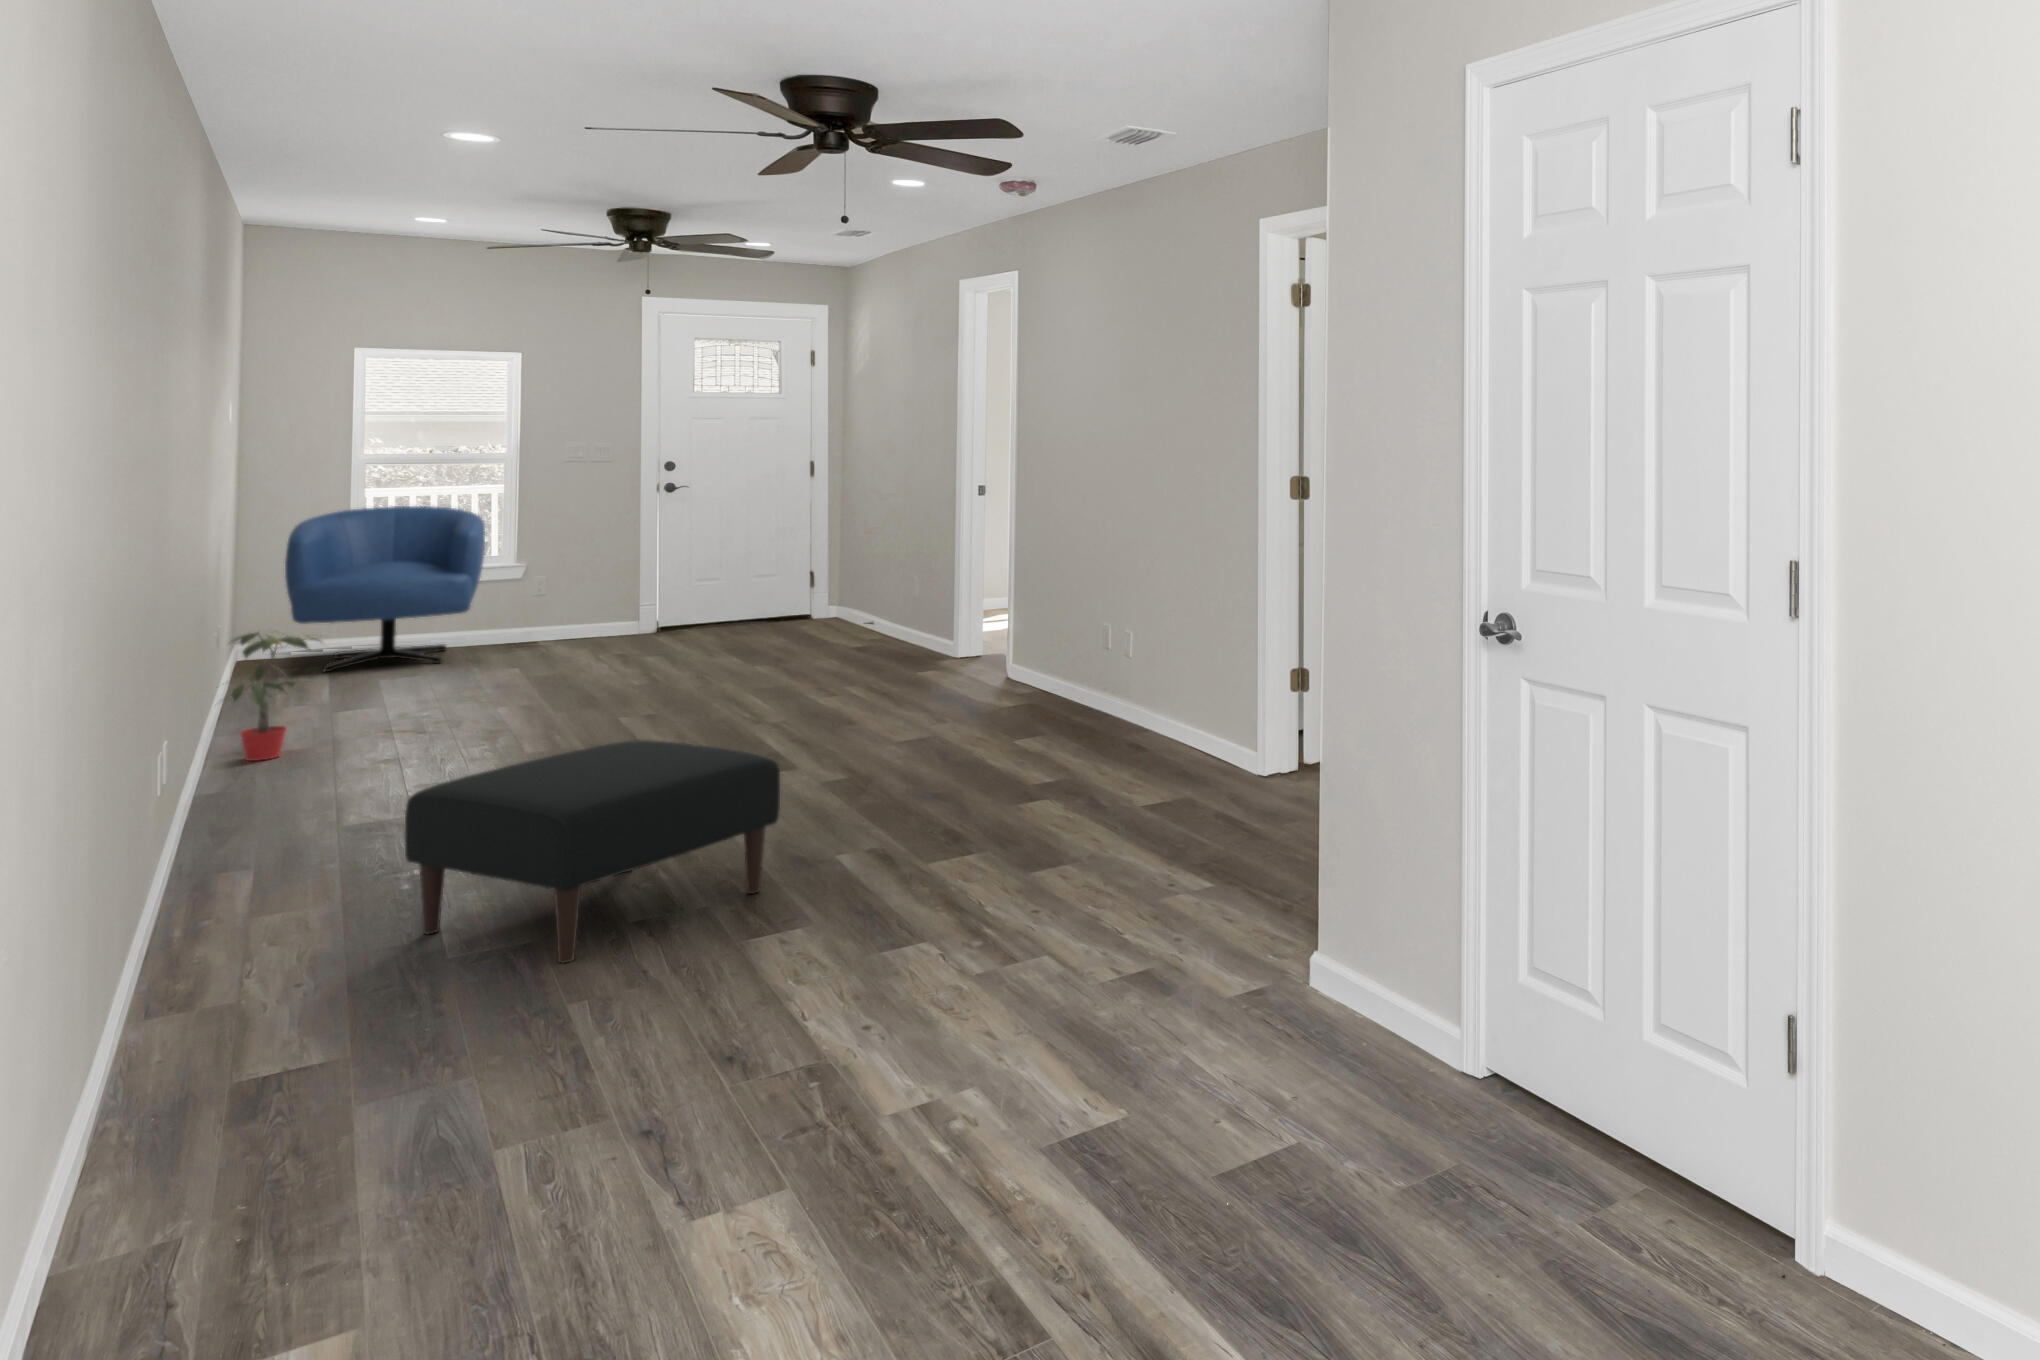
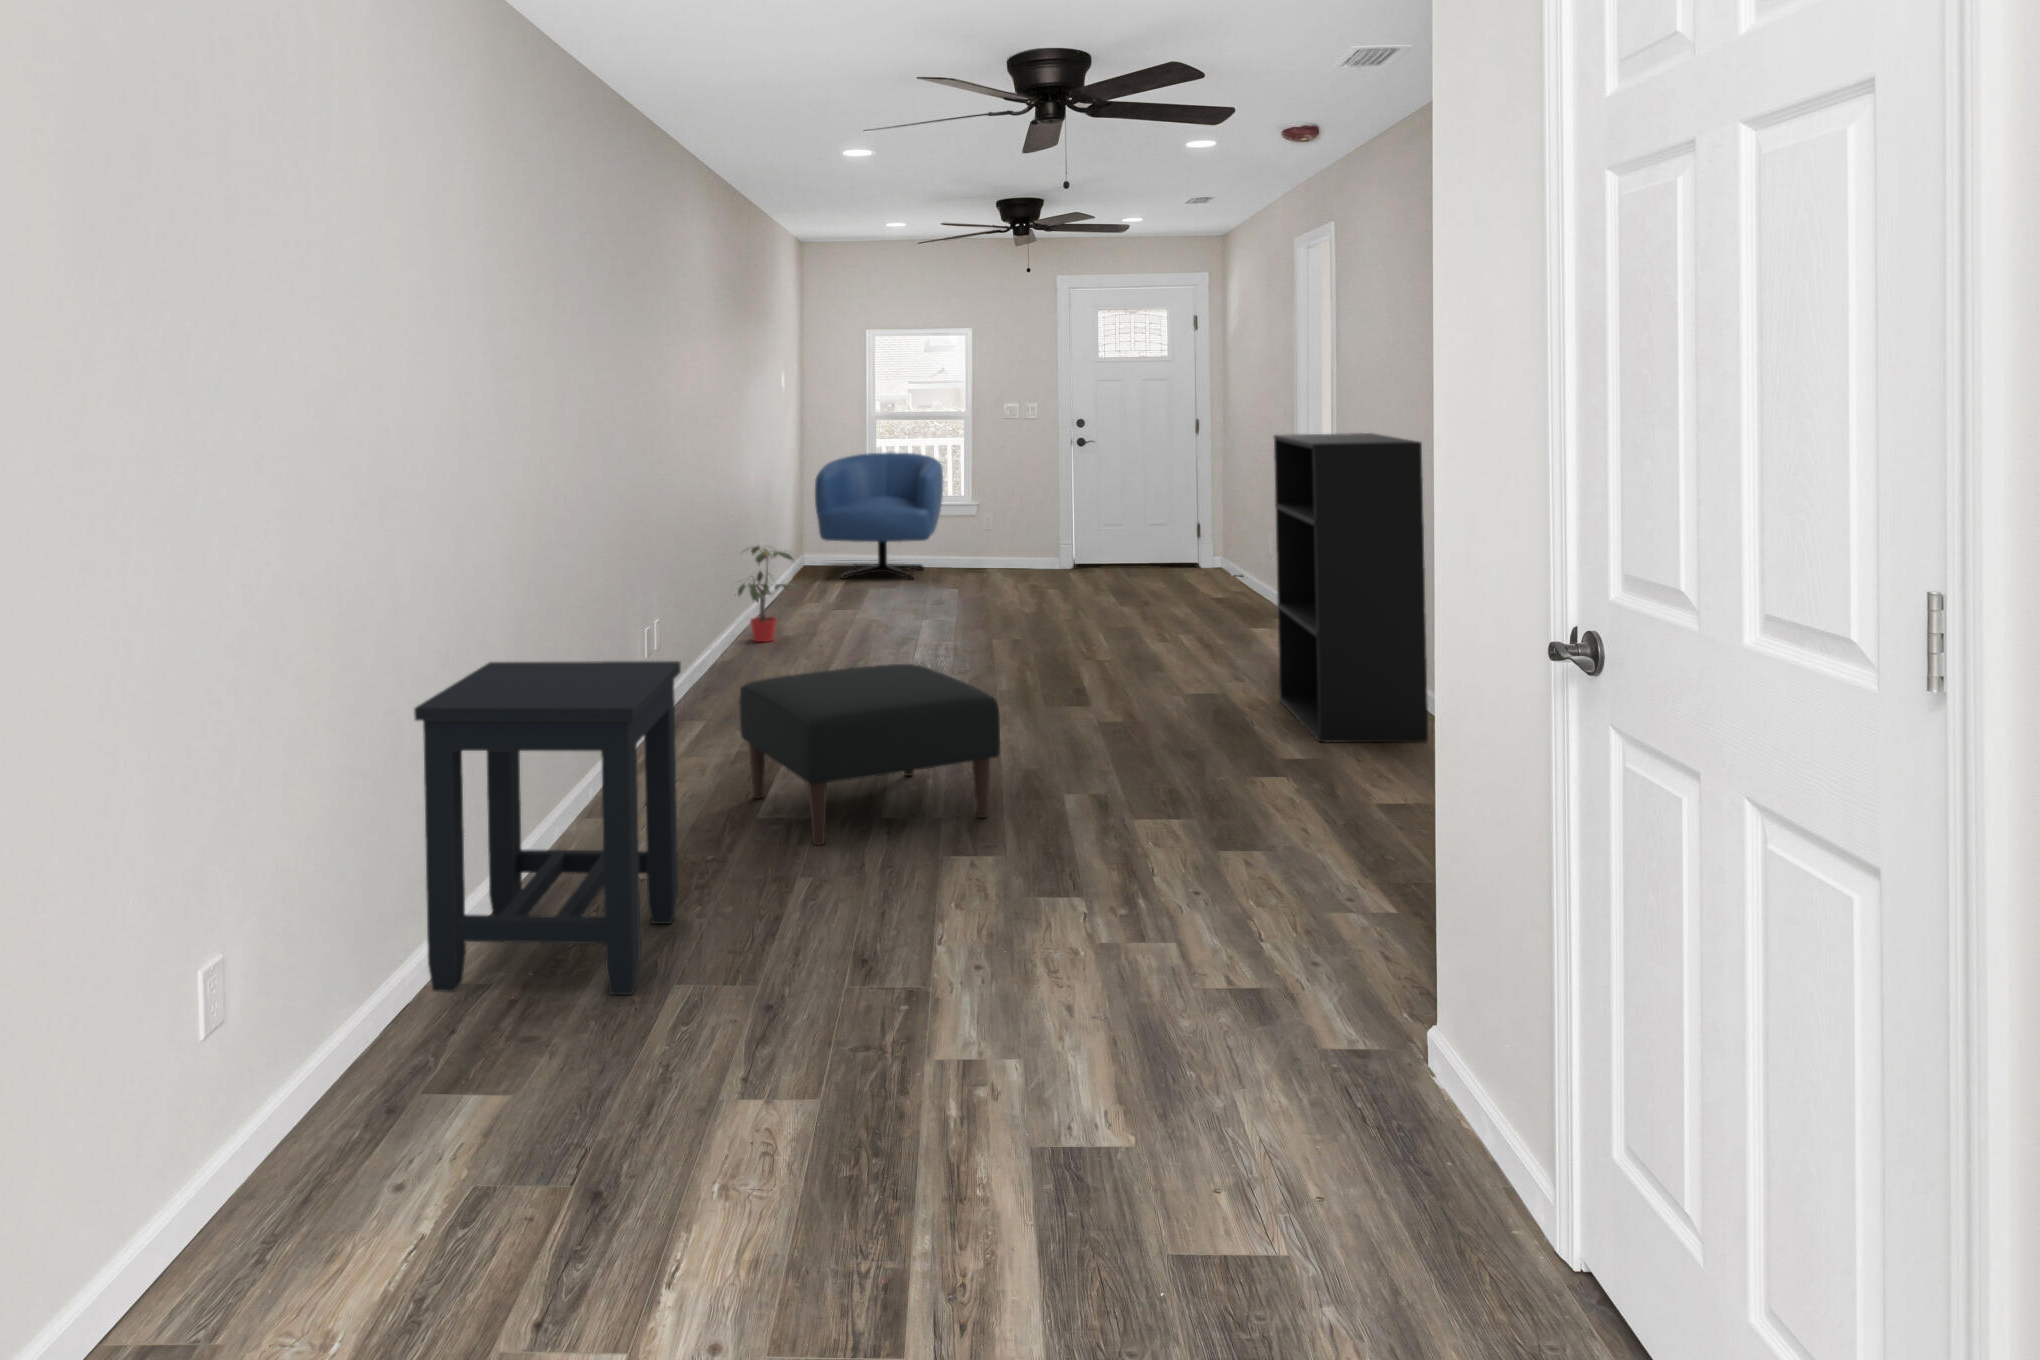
bookshelf: none [986,471,1145,764] -> present [1274,433,1428,742]
side table: none [80,757,468,1268] -> present [414,661,681,995]

